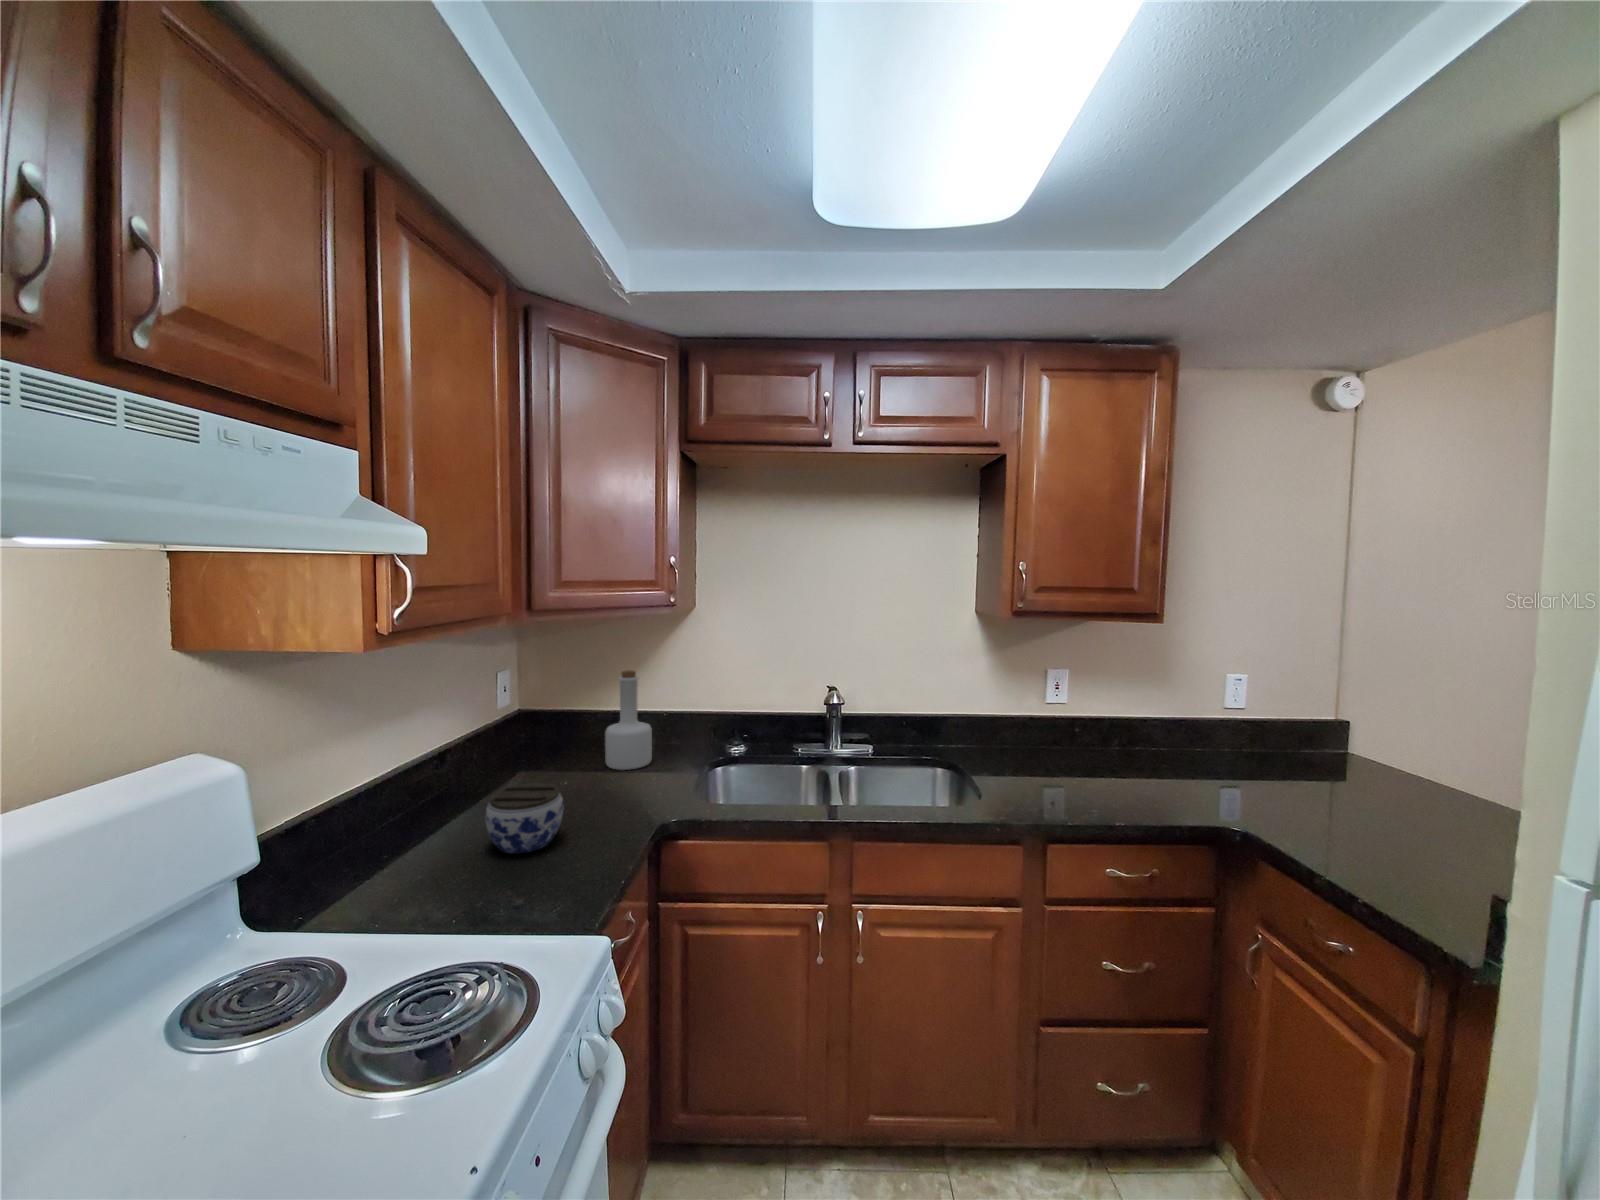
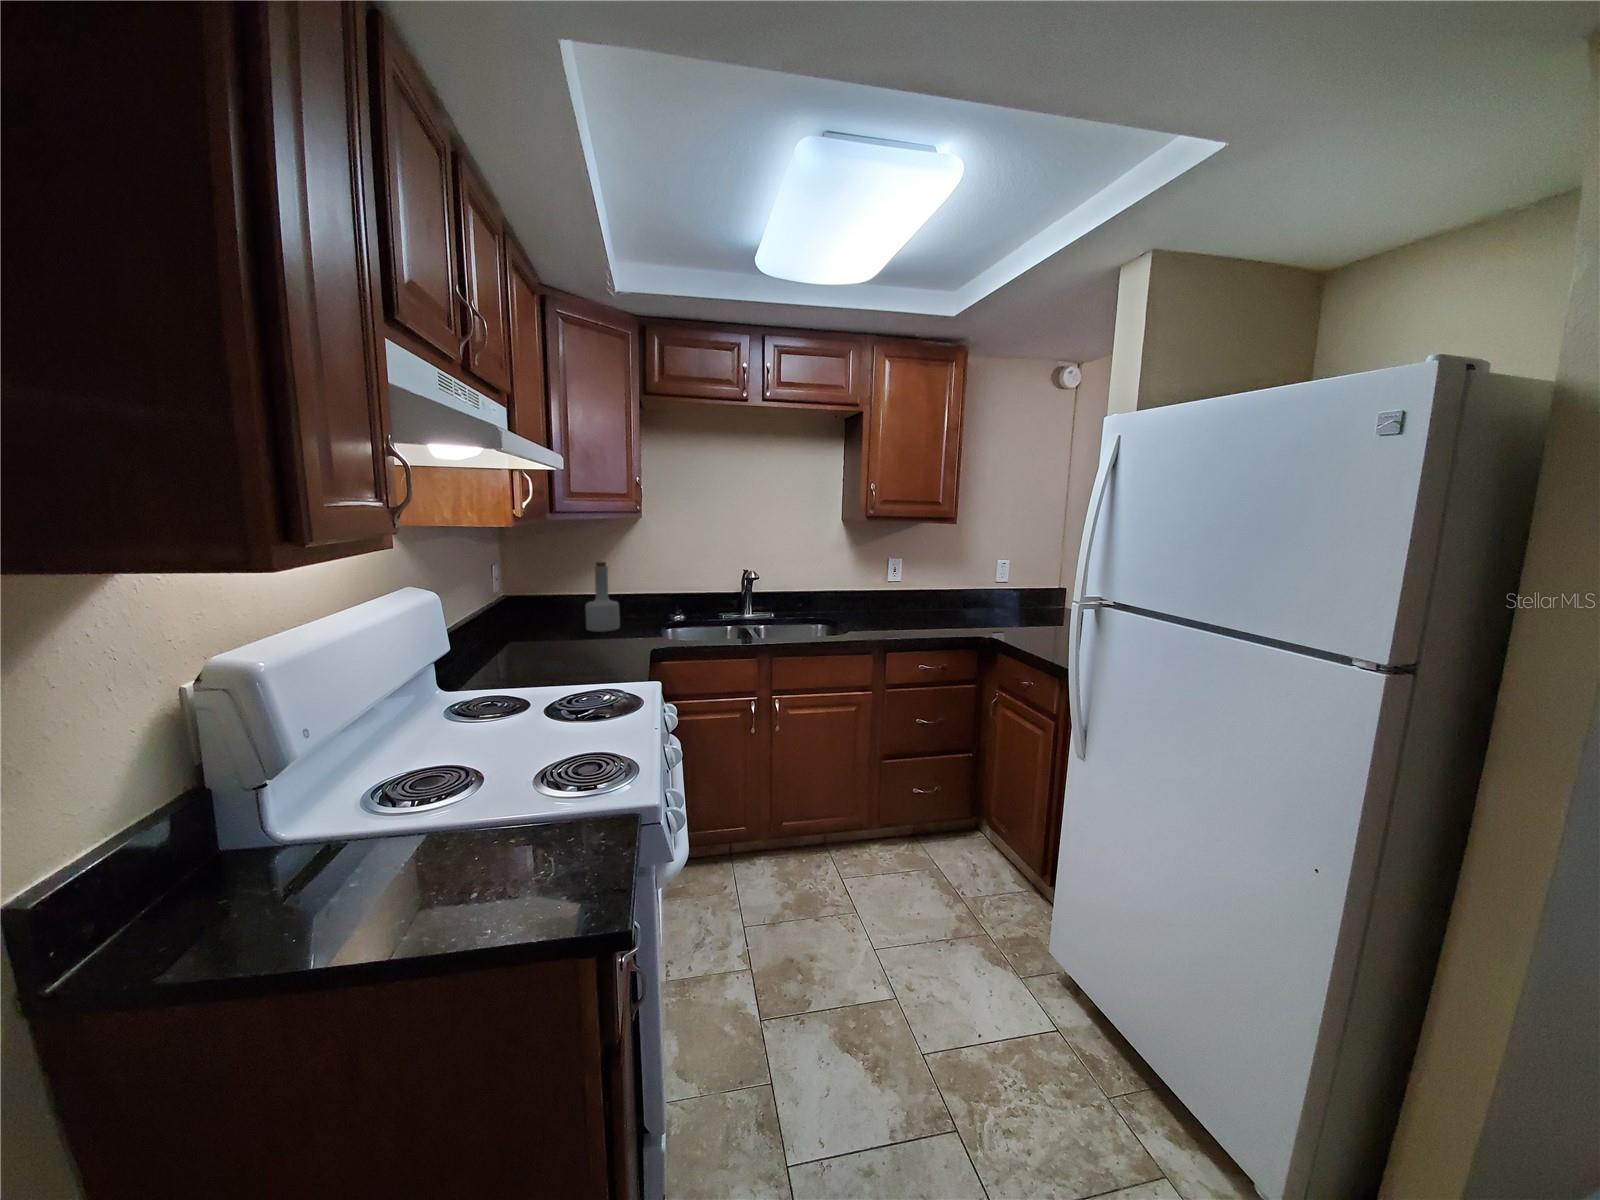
jar: present [485,783,563,854] -> none [546,624,594,662]

